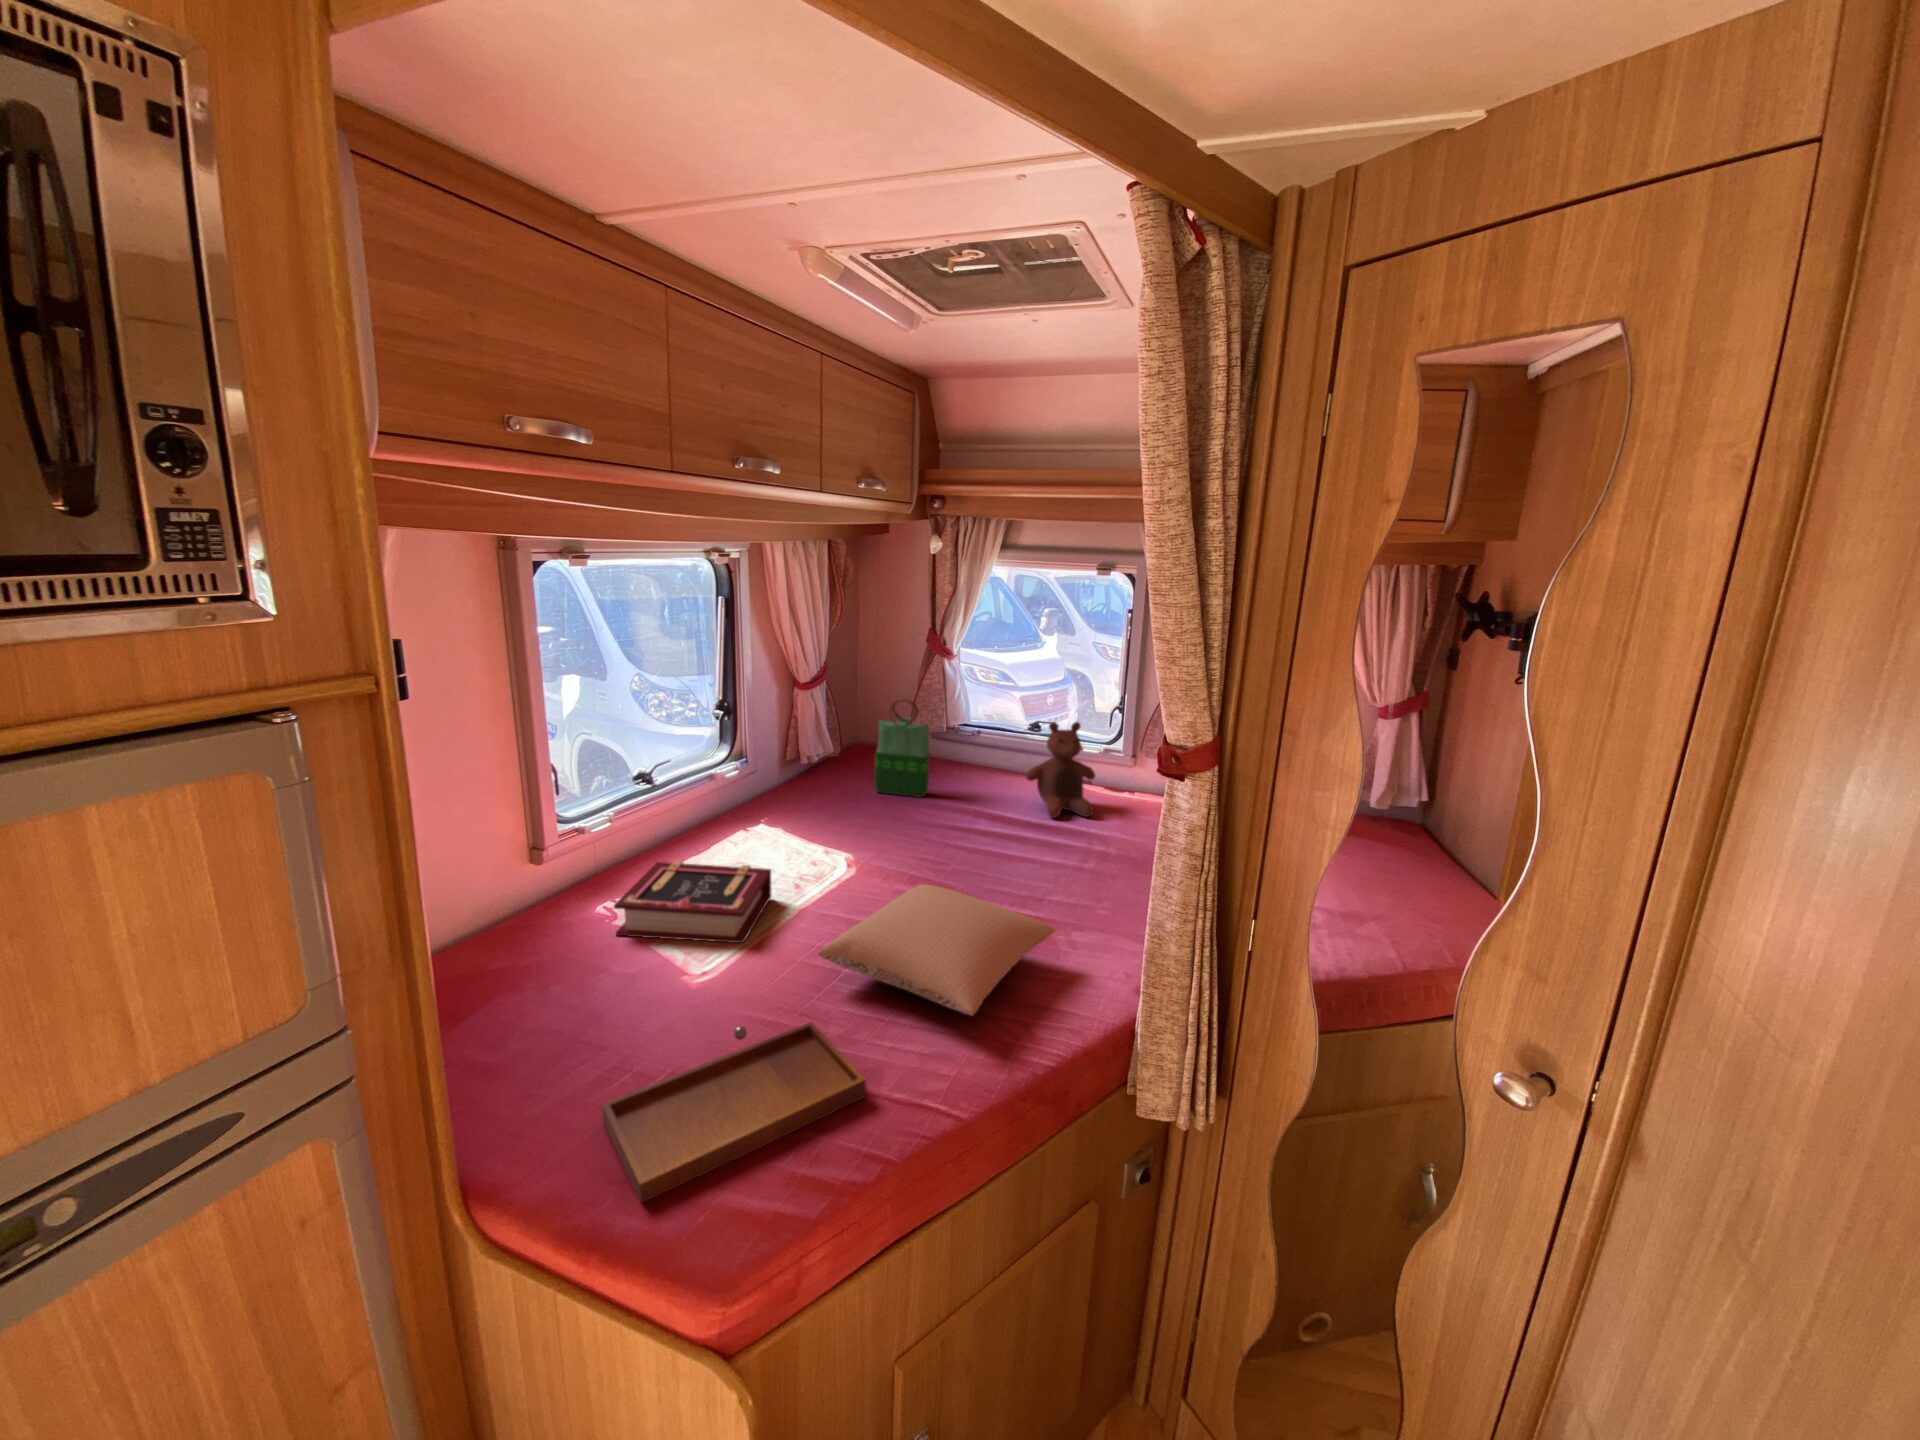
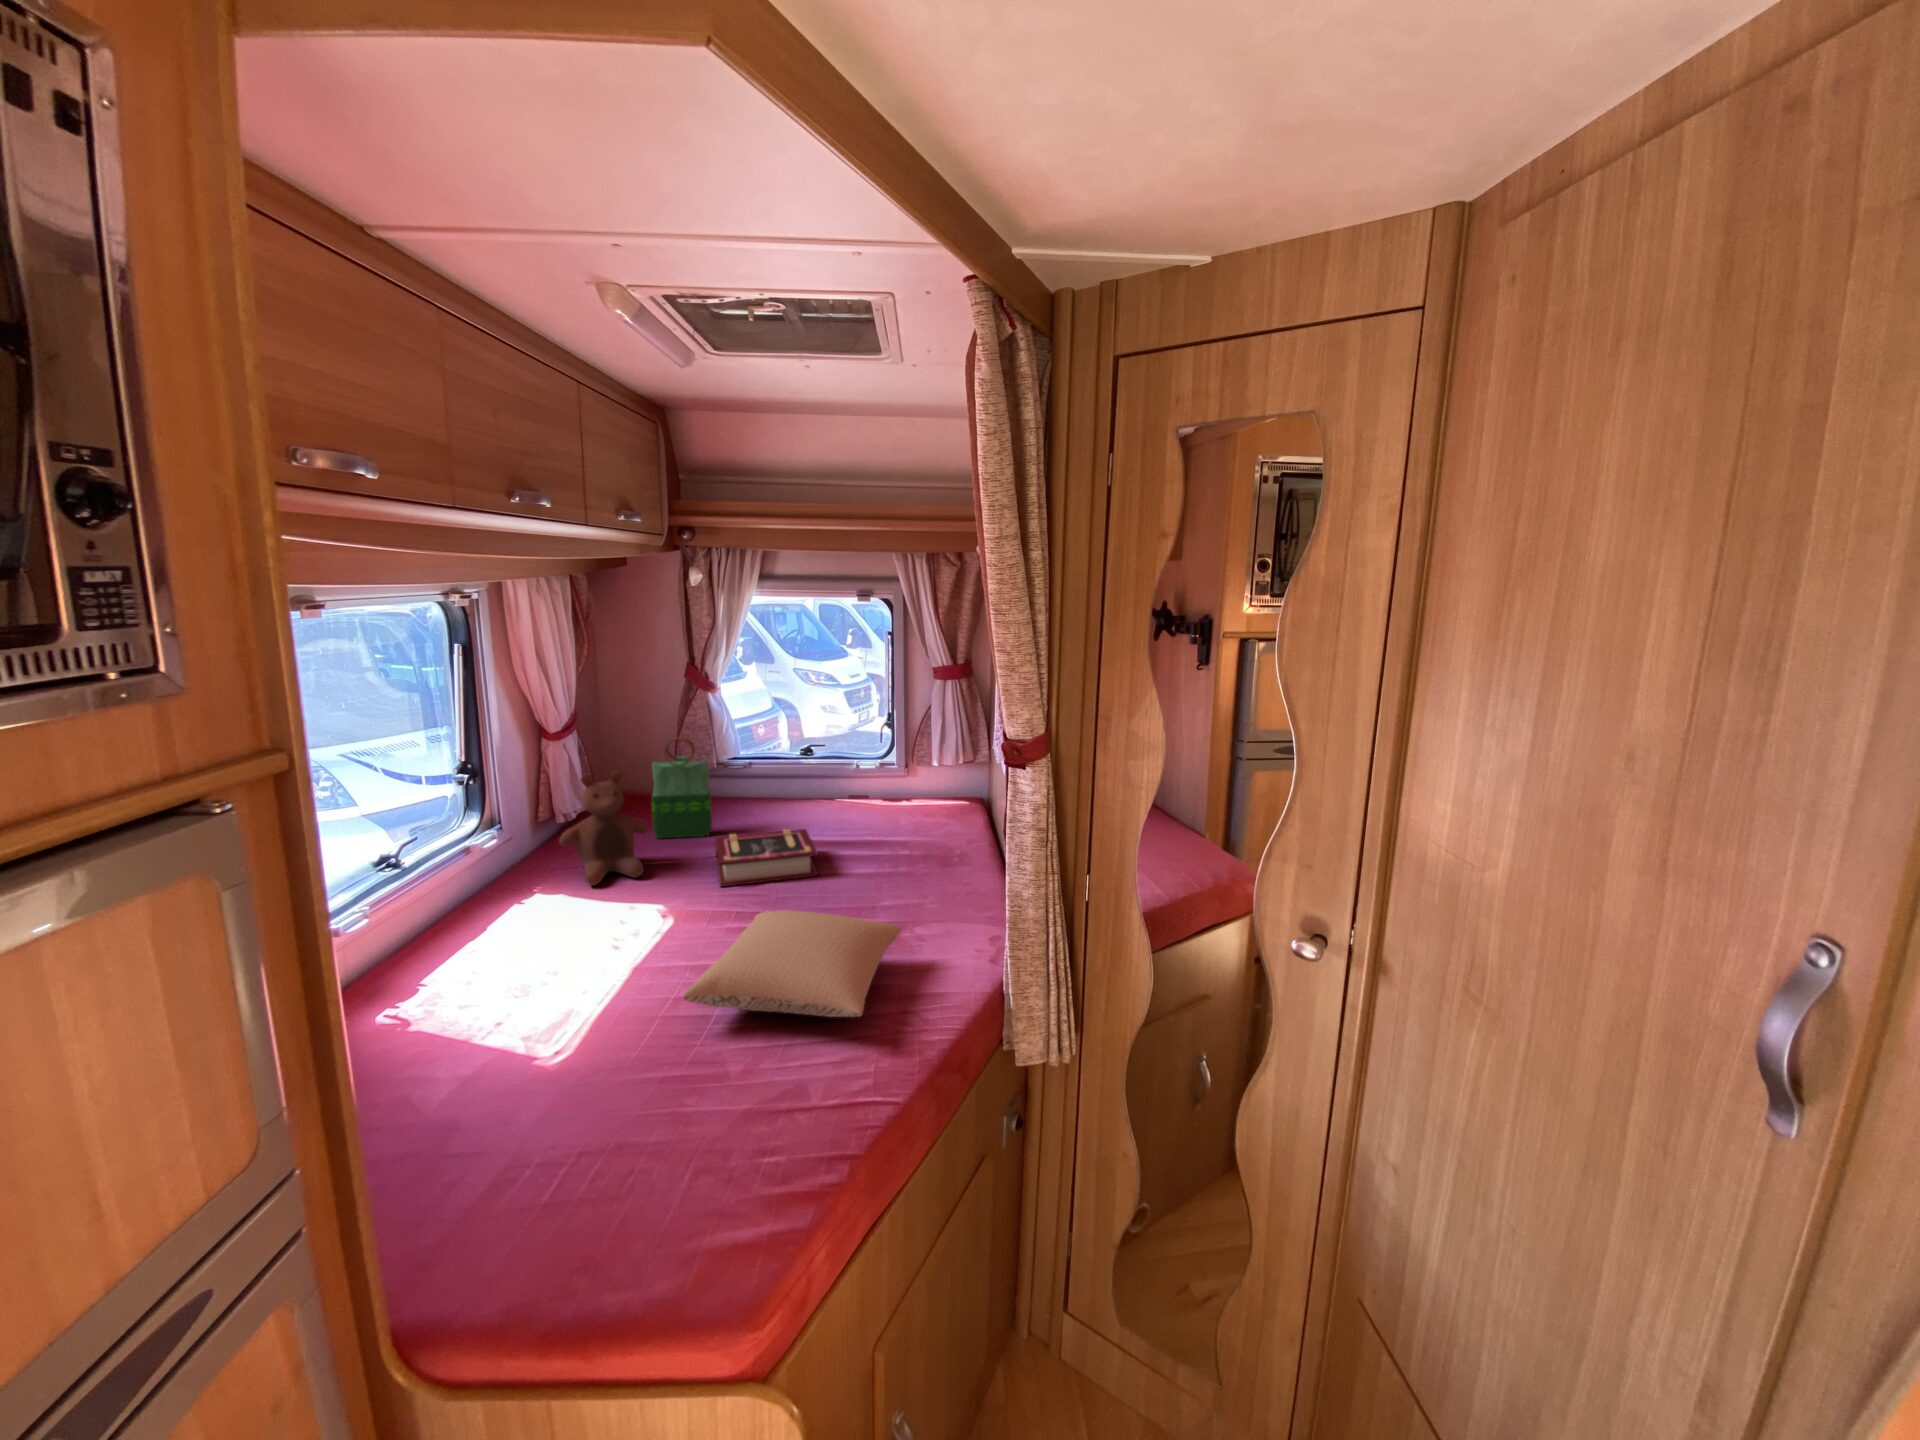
stuffed bear: present [1026,722,1095,818] -> present [559,771,649,885]
book: present [614,861,771,943] -> present [715,829,818,887]
tray: present [602,1022,866,1202] -> none [505,1062,782,1280]

